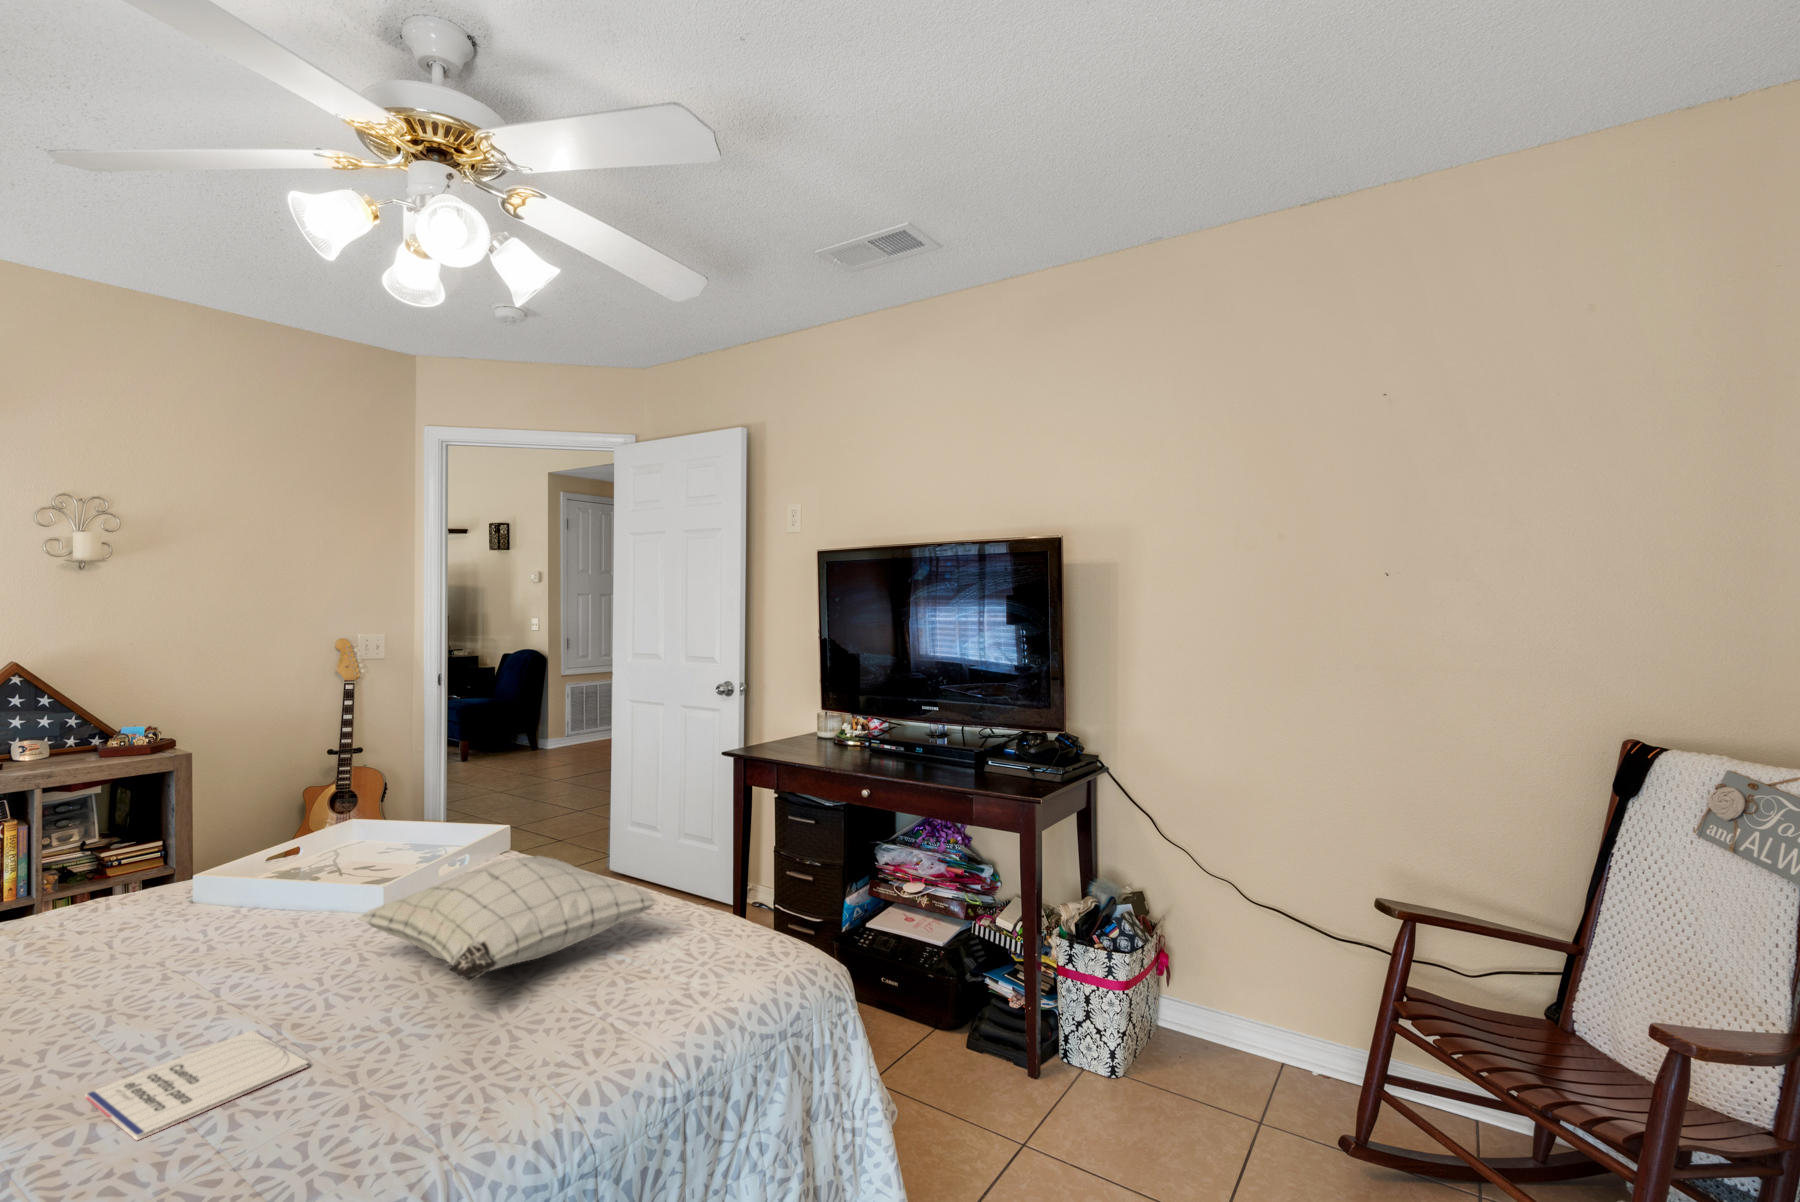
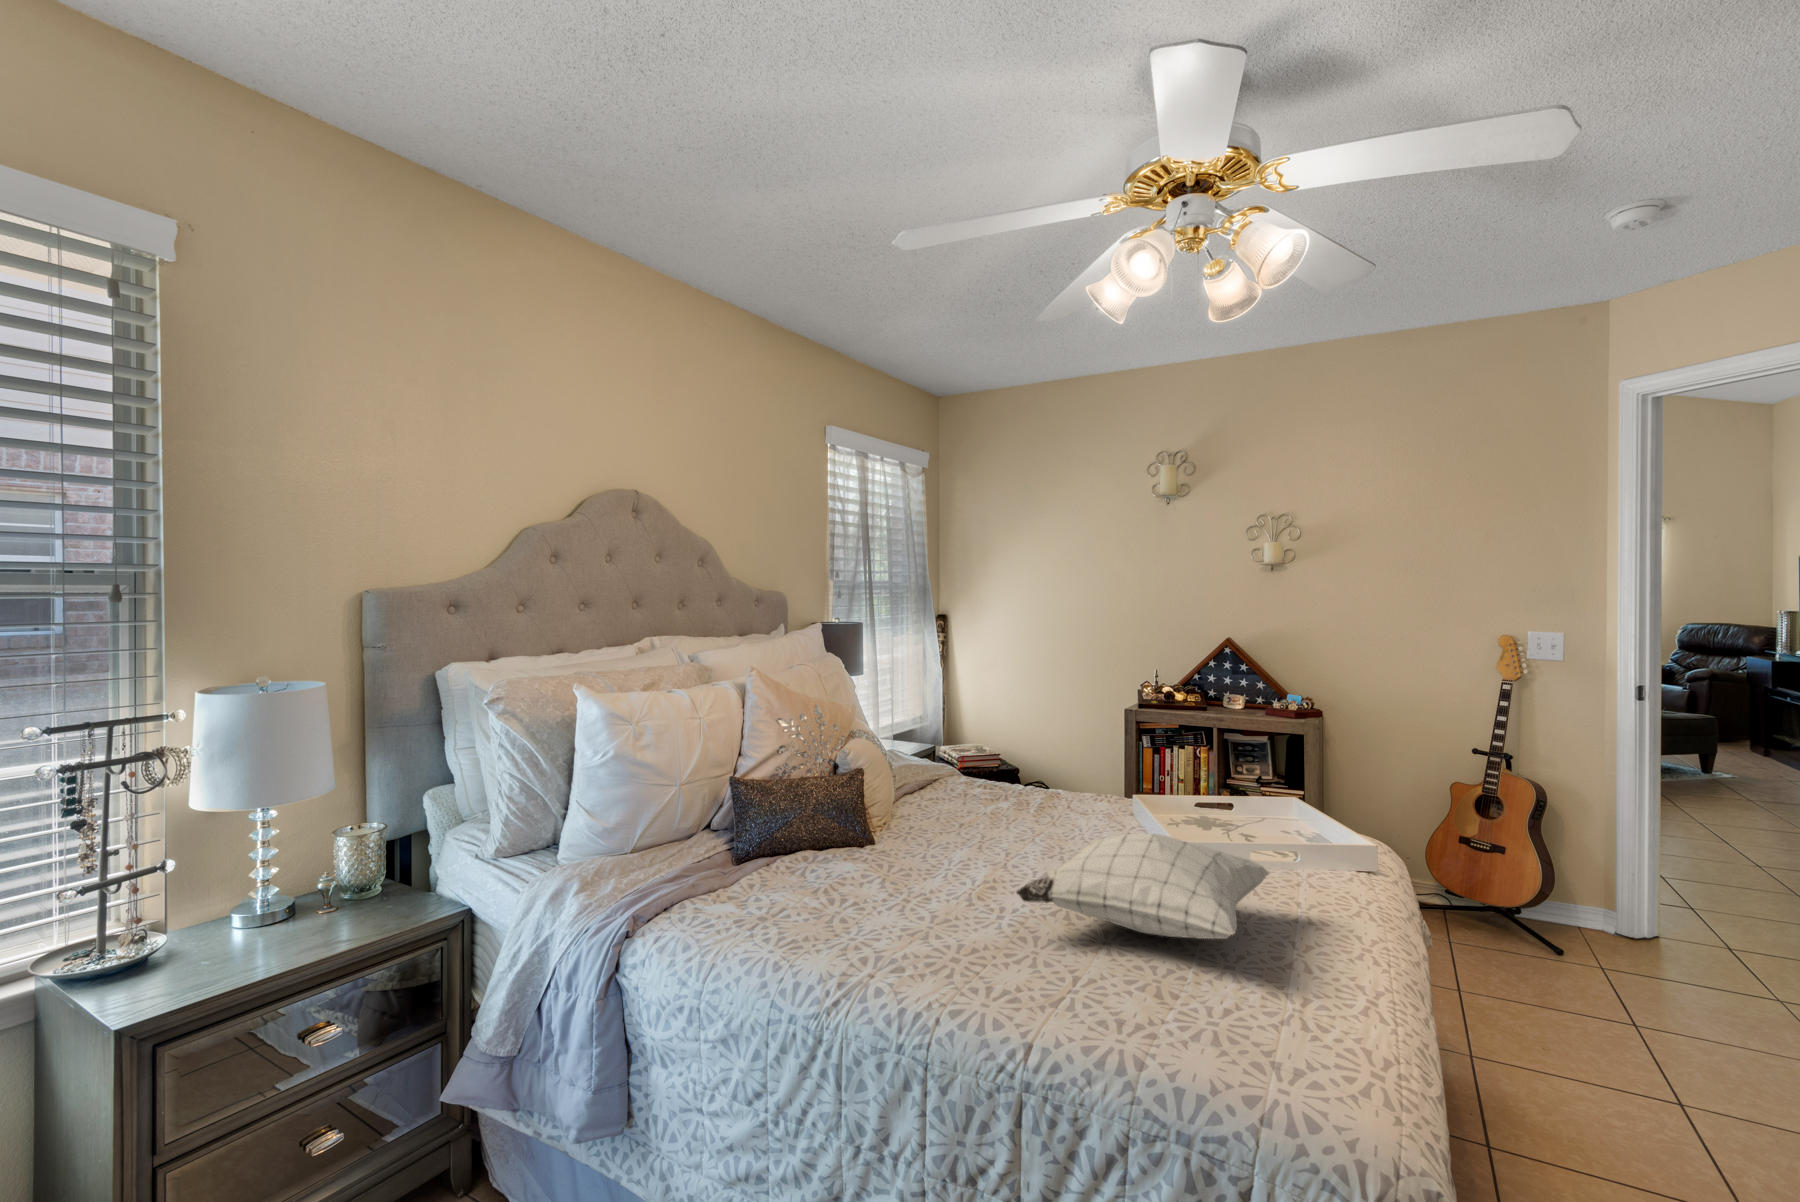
notebook: present [85,1031,307,1140] -> none [877,866,988,907]

